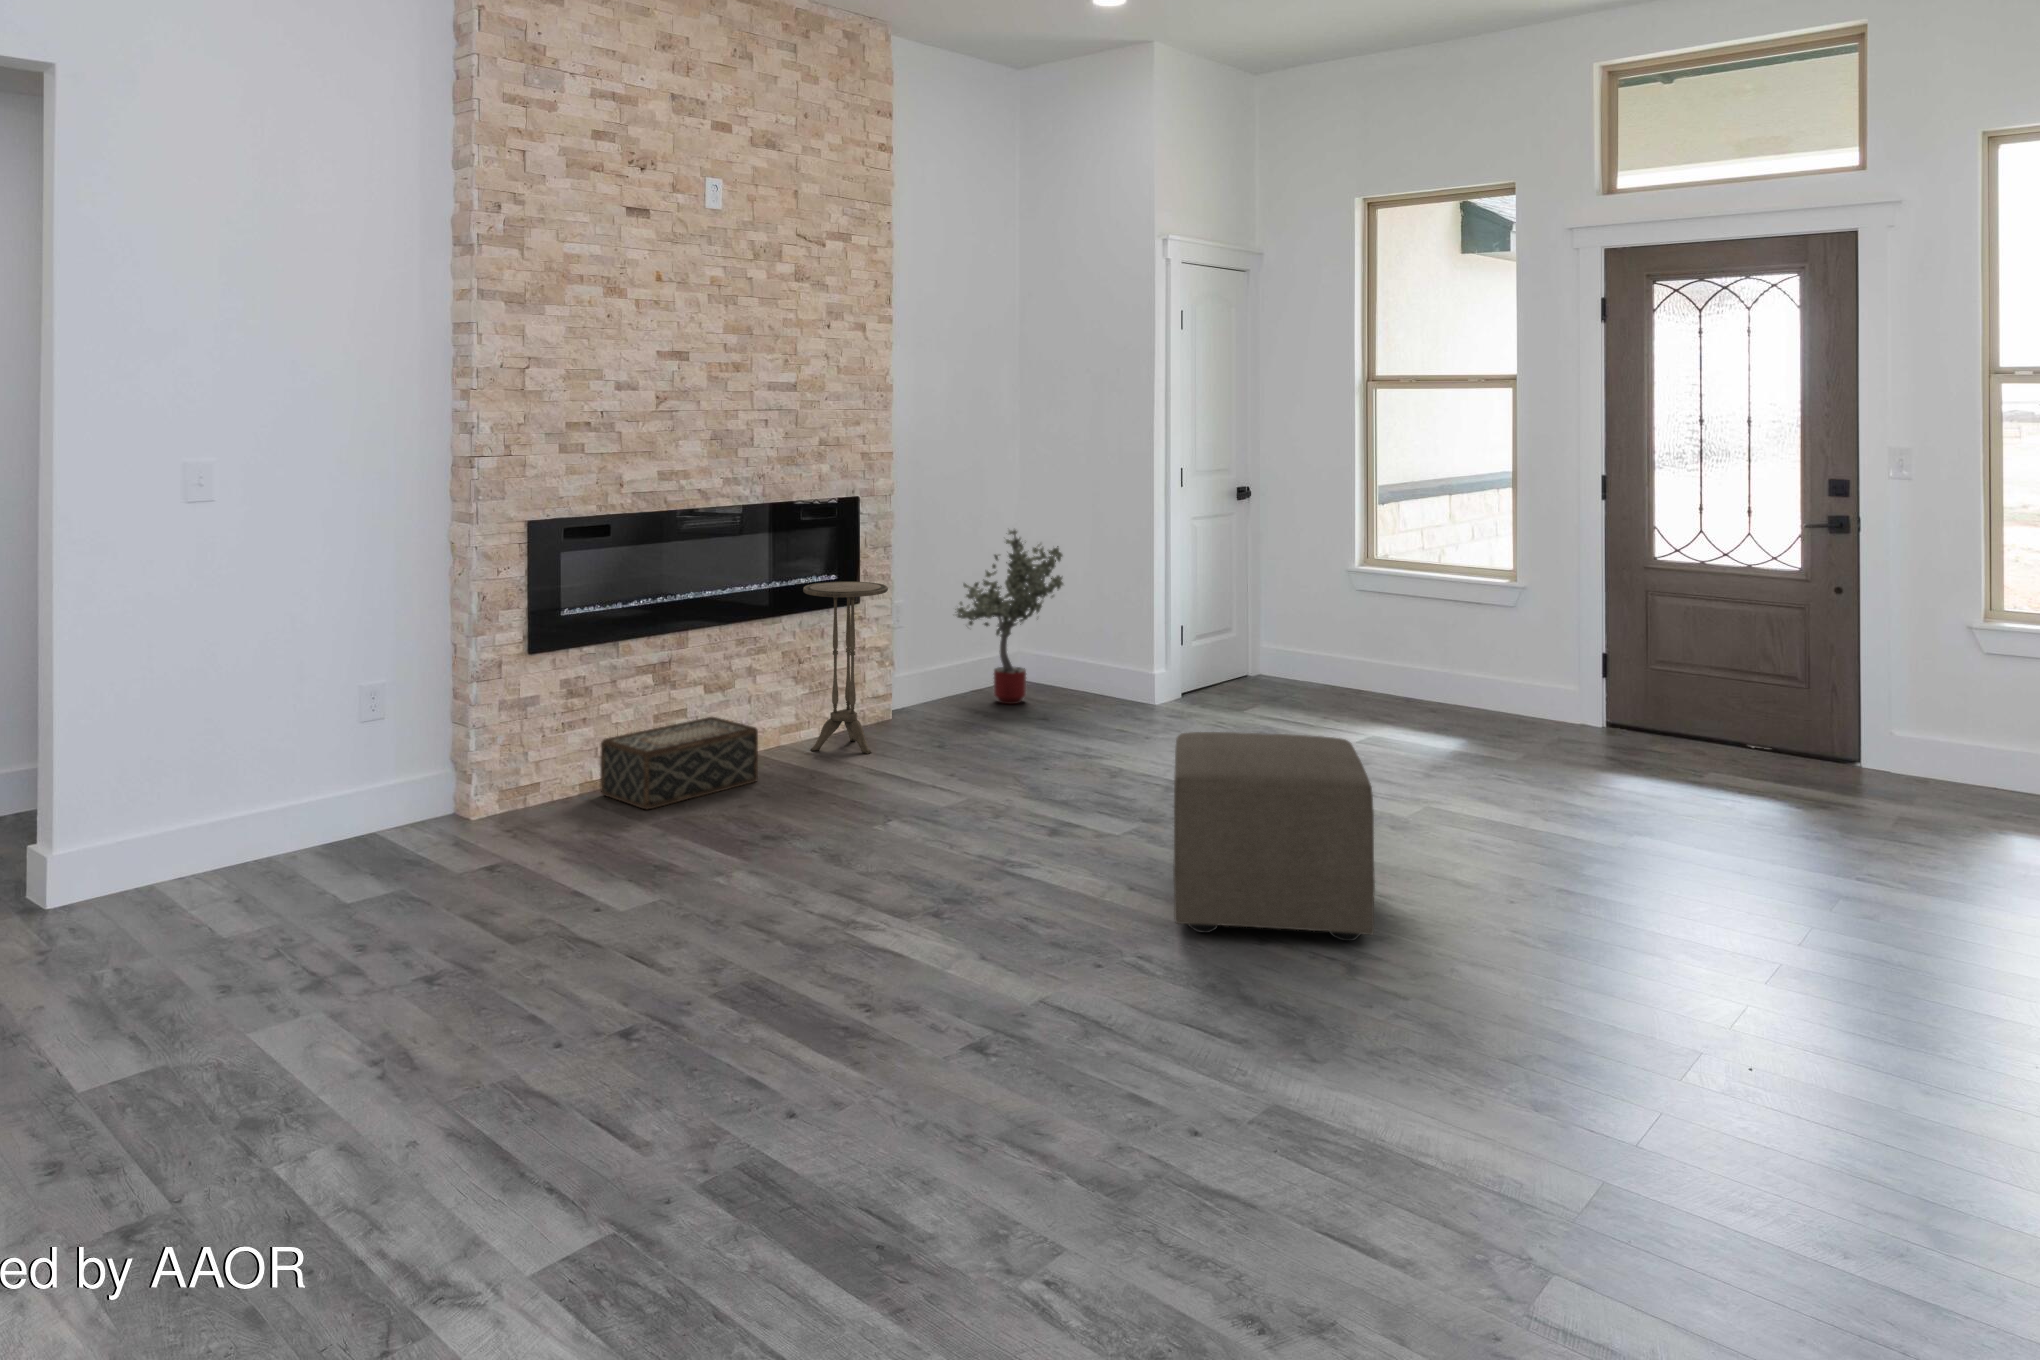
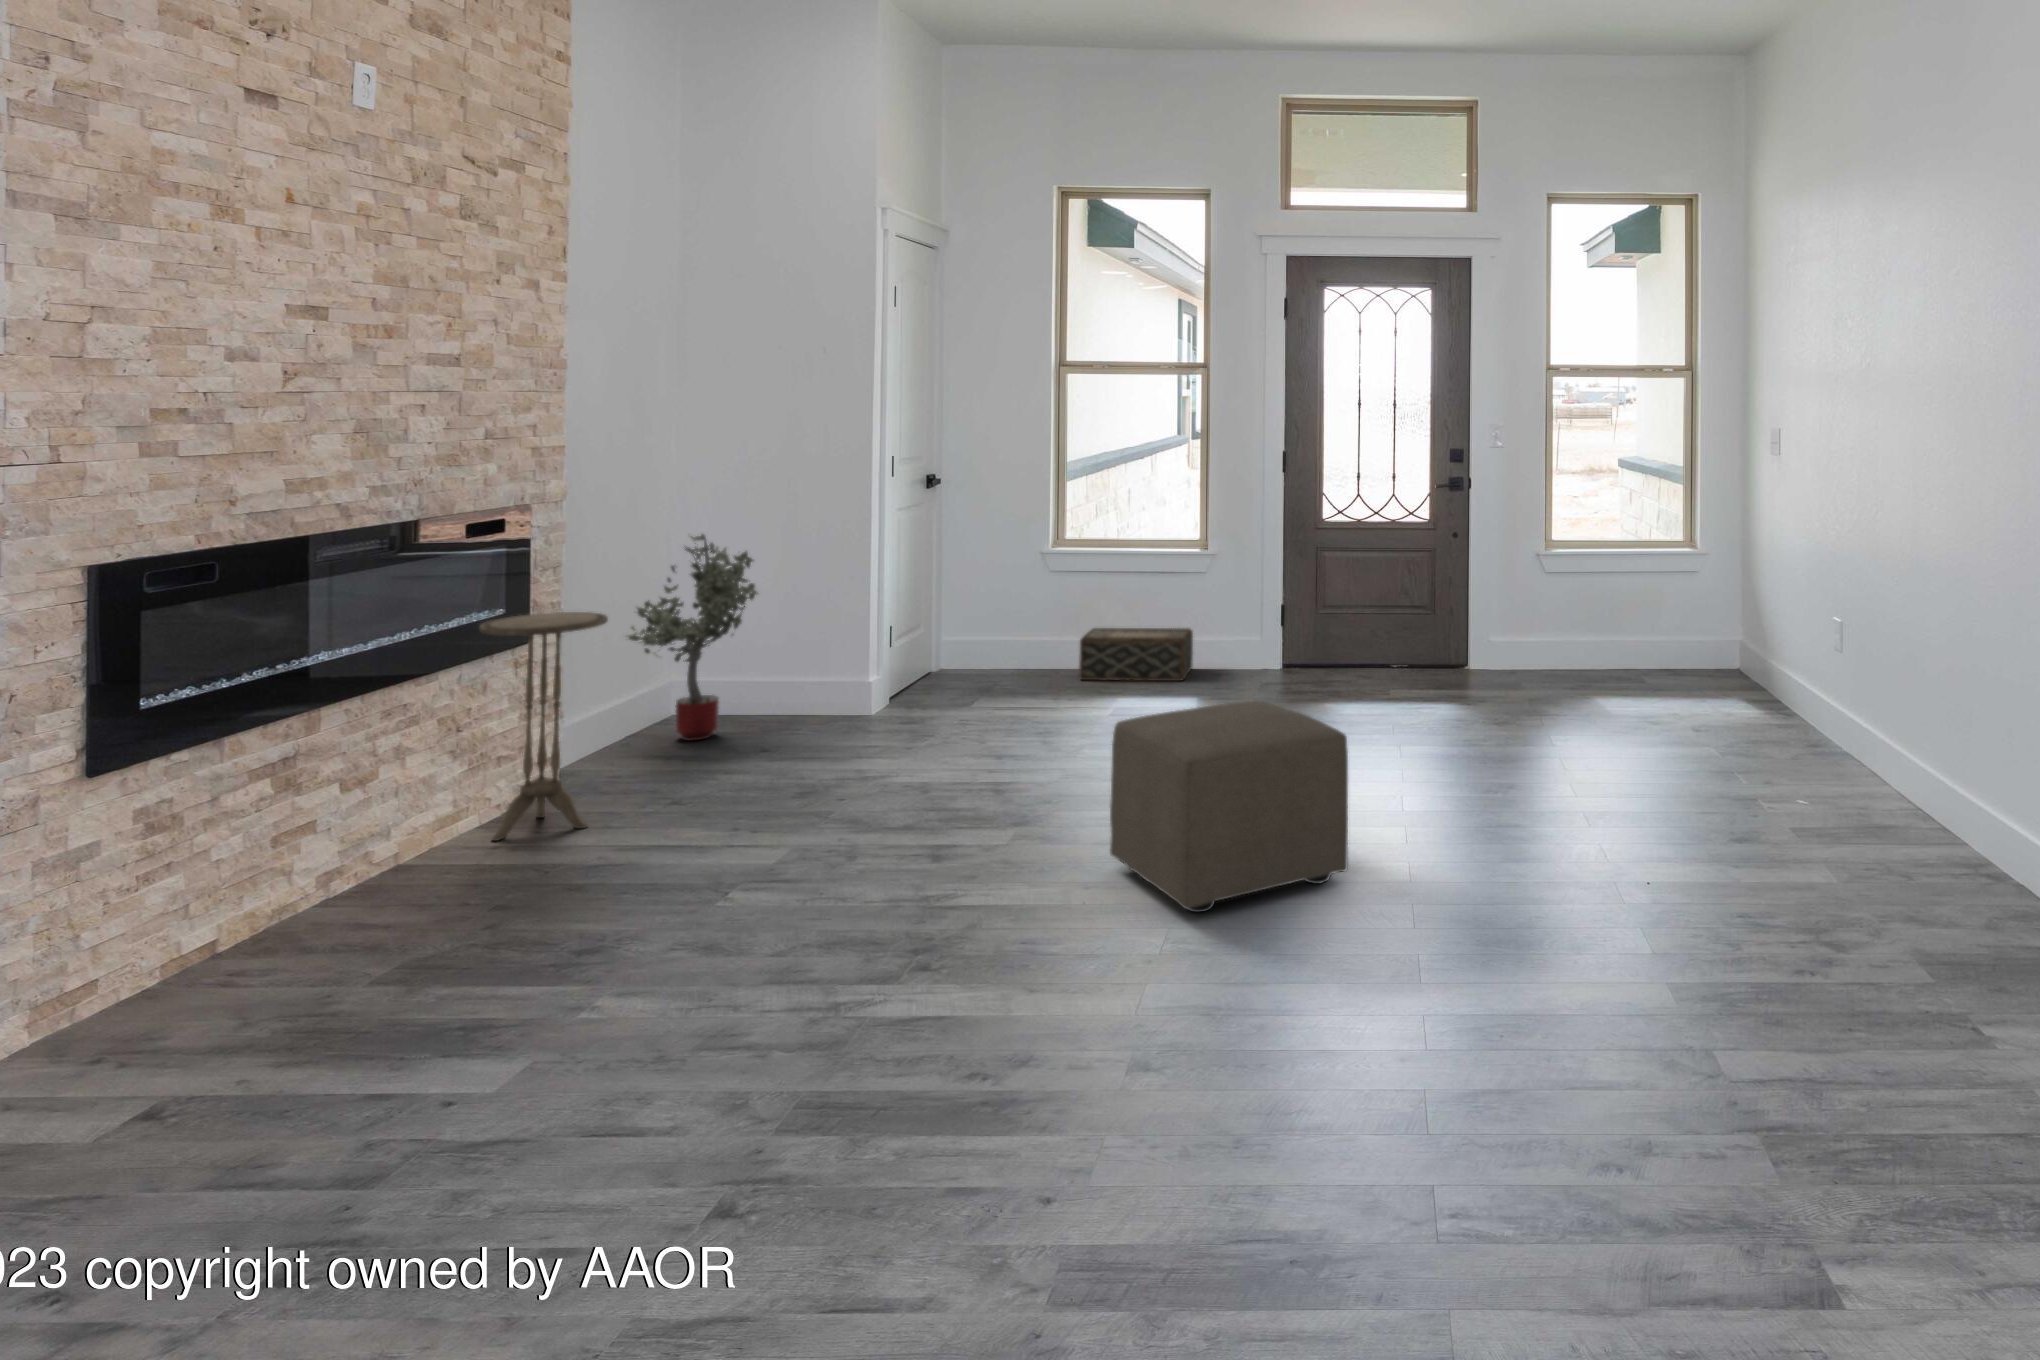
woven basket: present [600,717,758,809] -> present [1079,628,1193,681]

